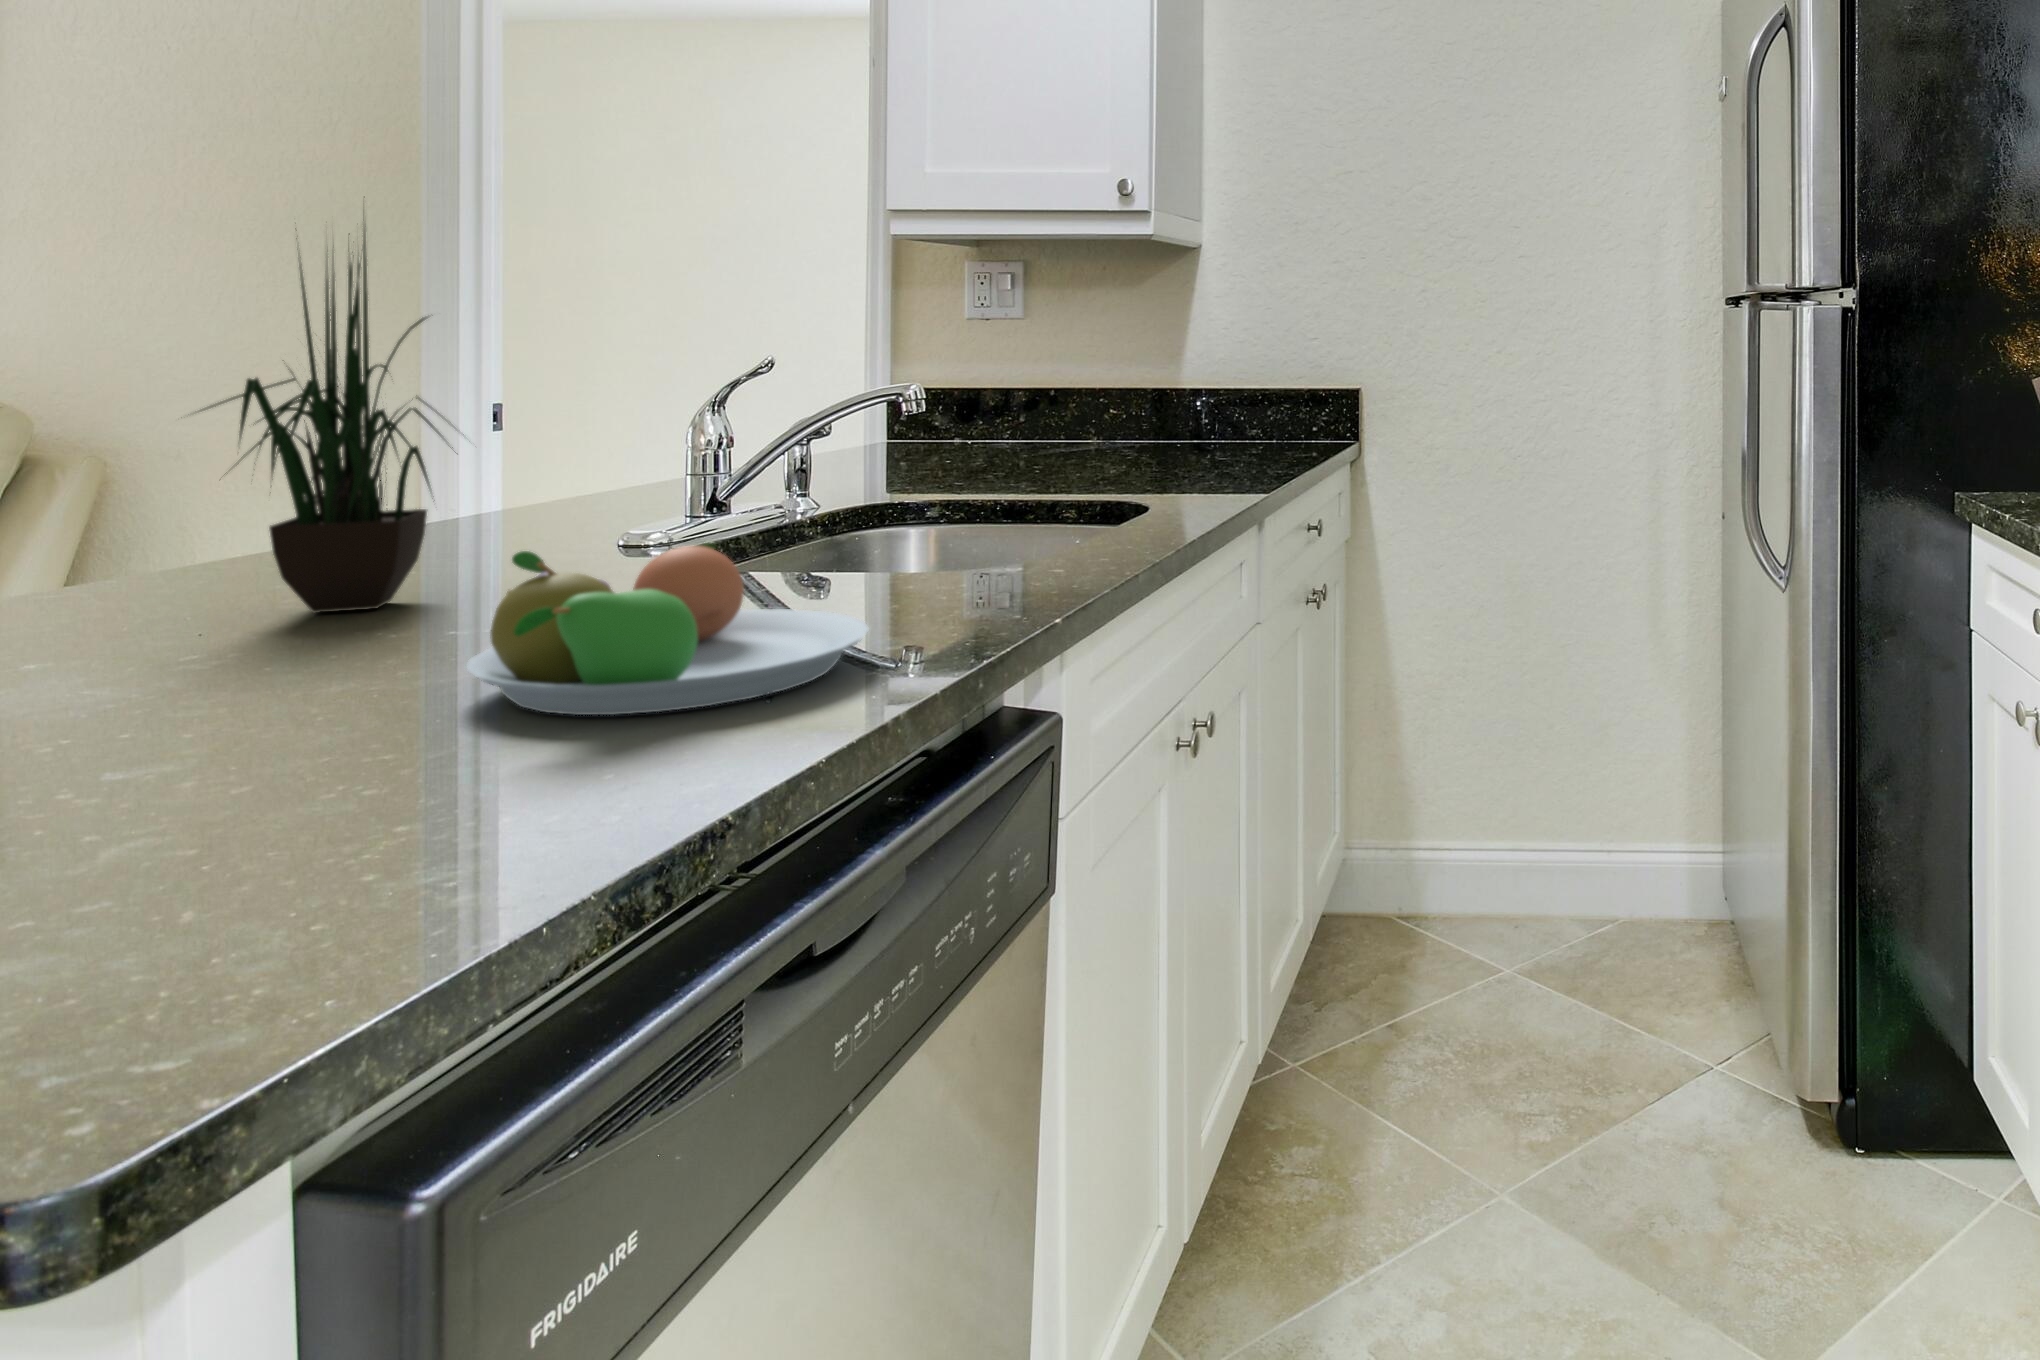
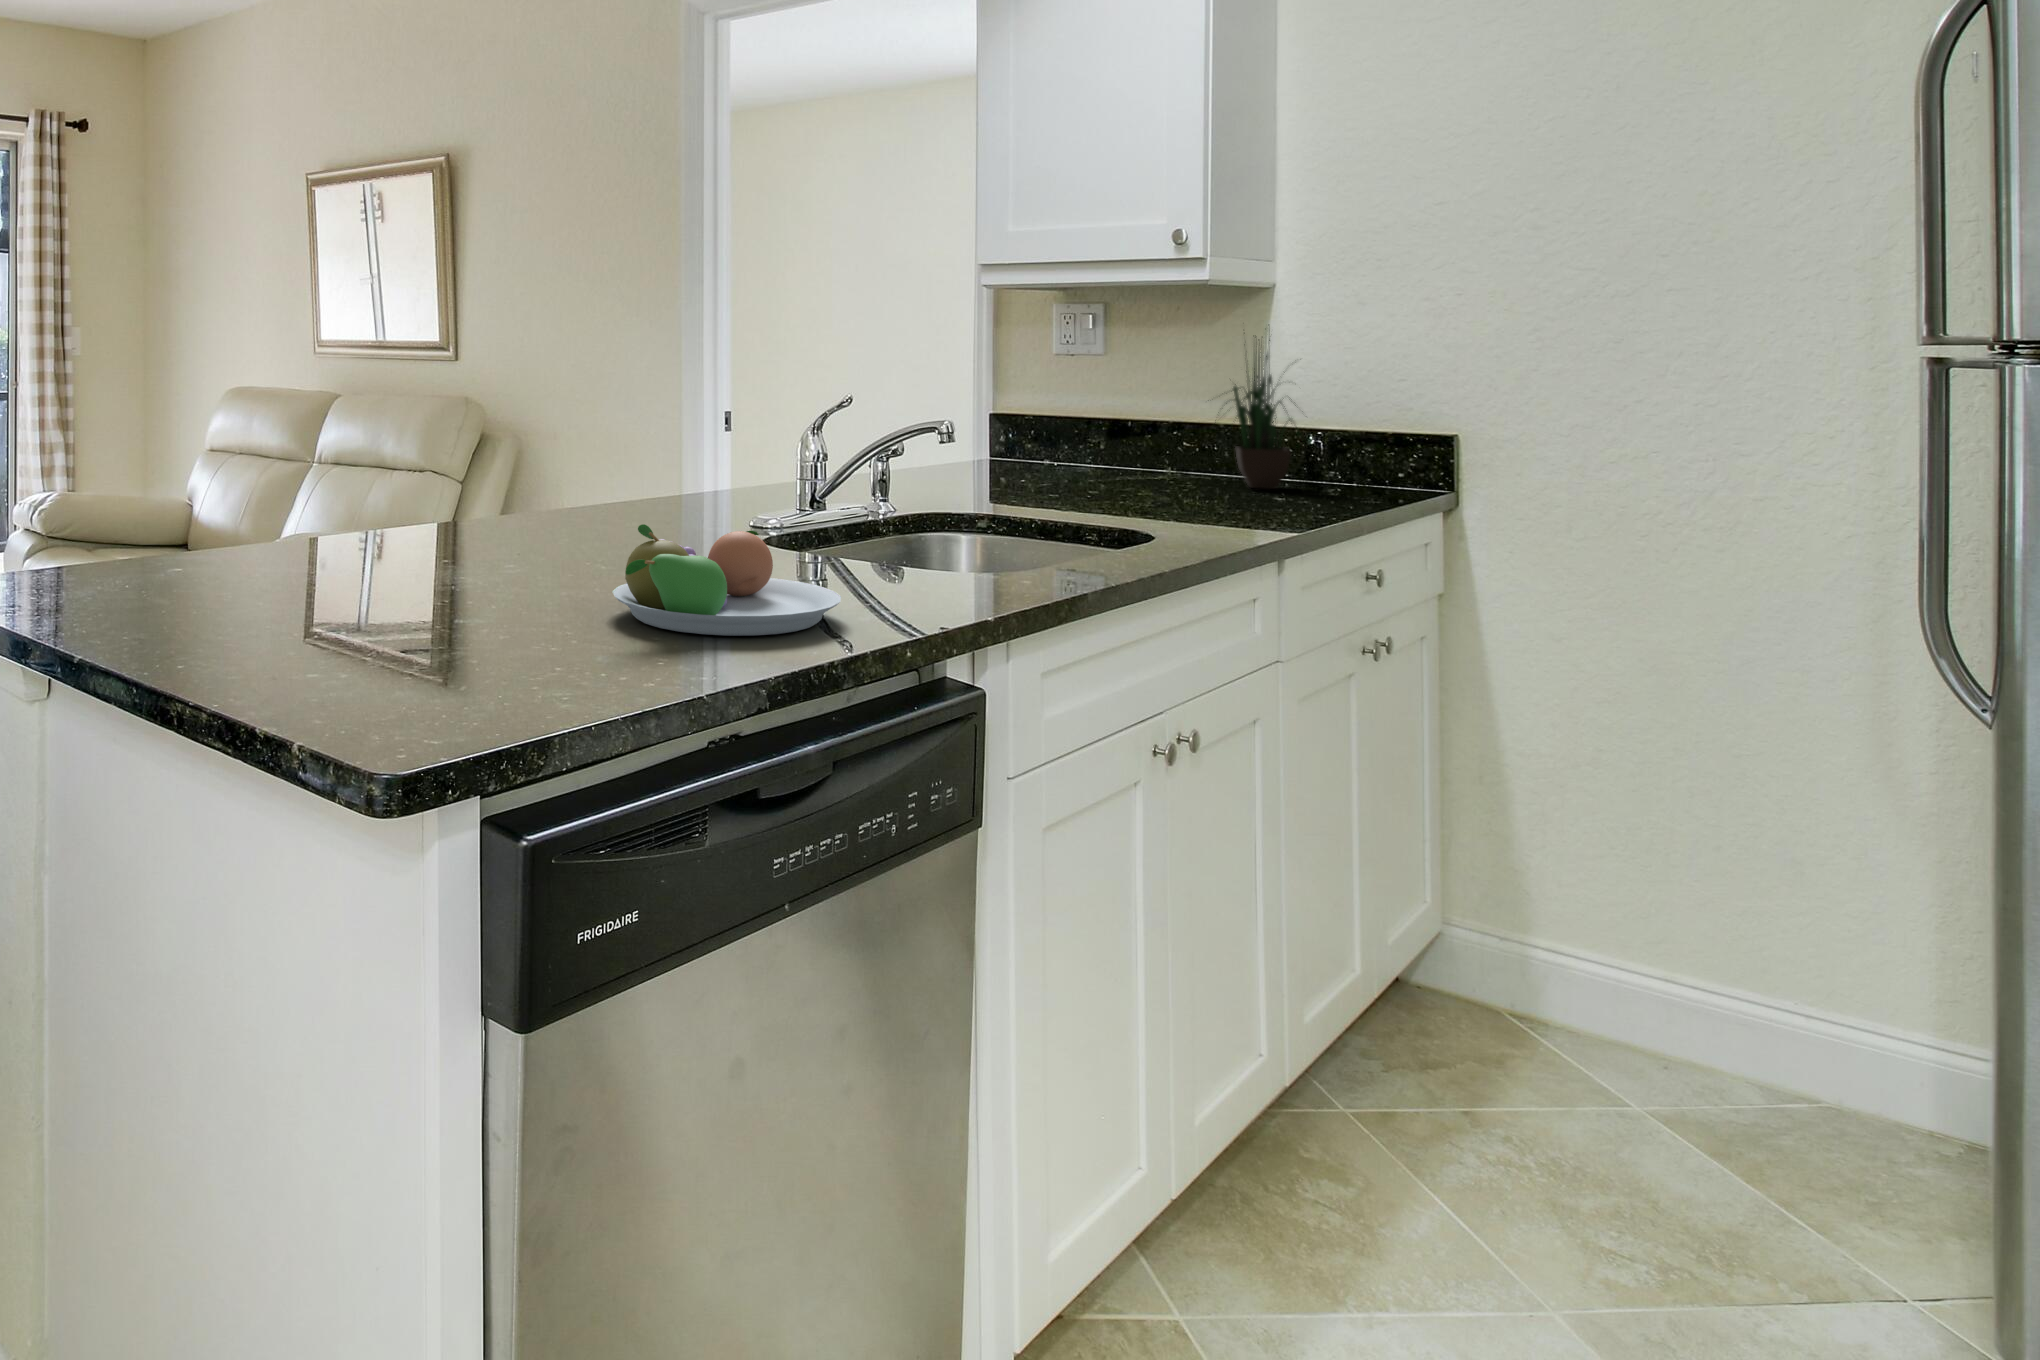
potted plant: present [200,226,464,613] -> present [1226,337,1302,489]

